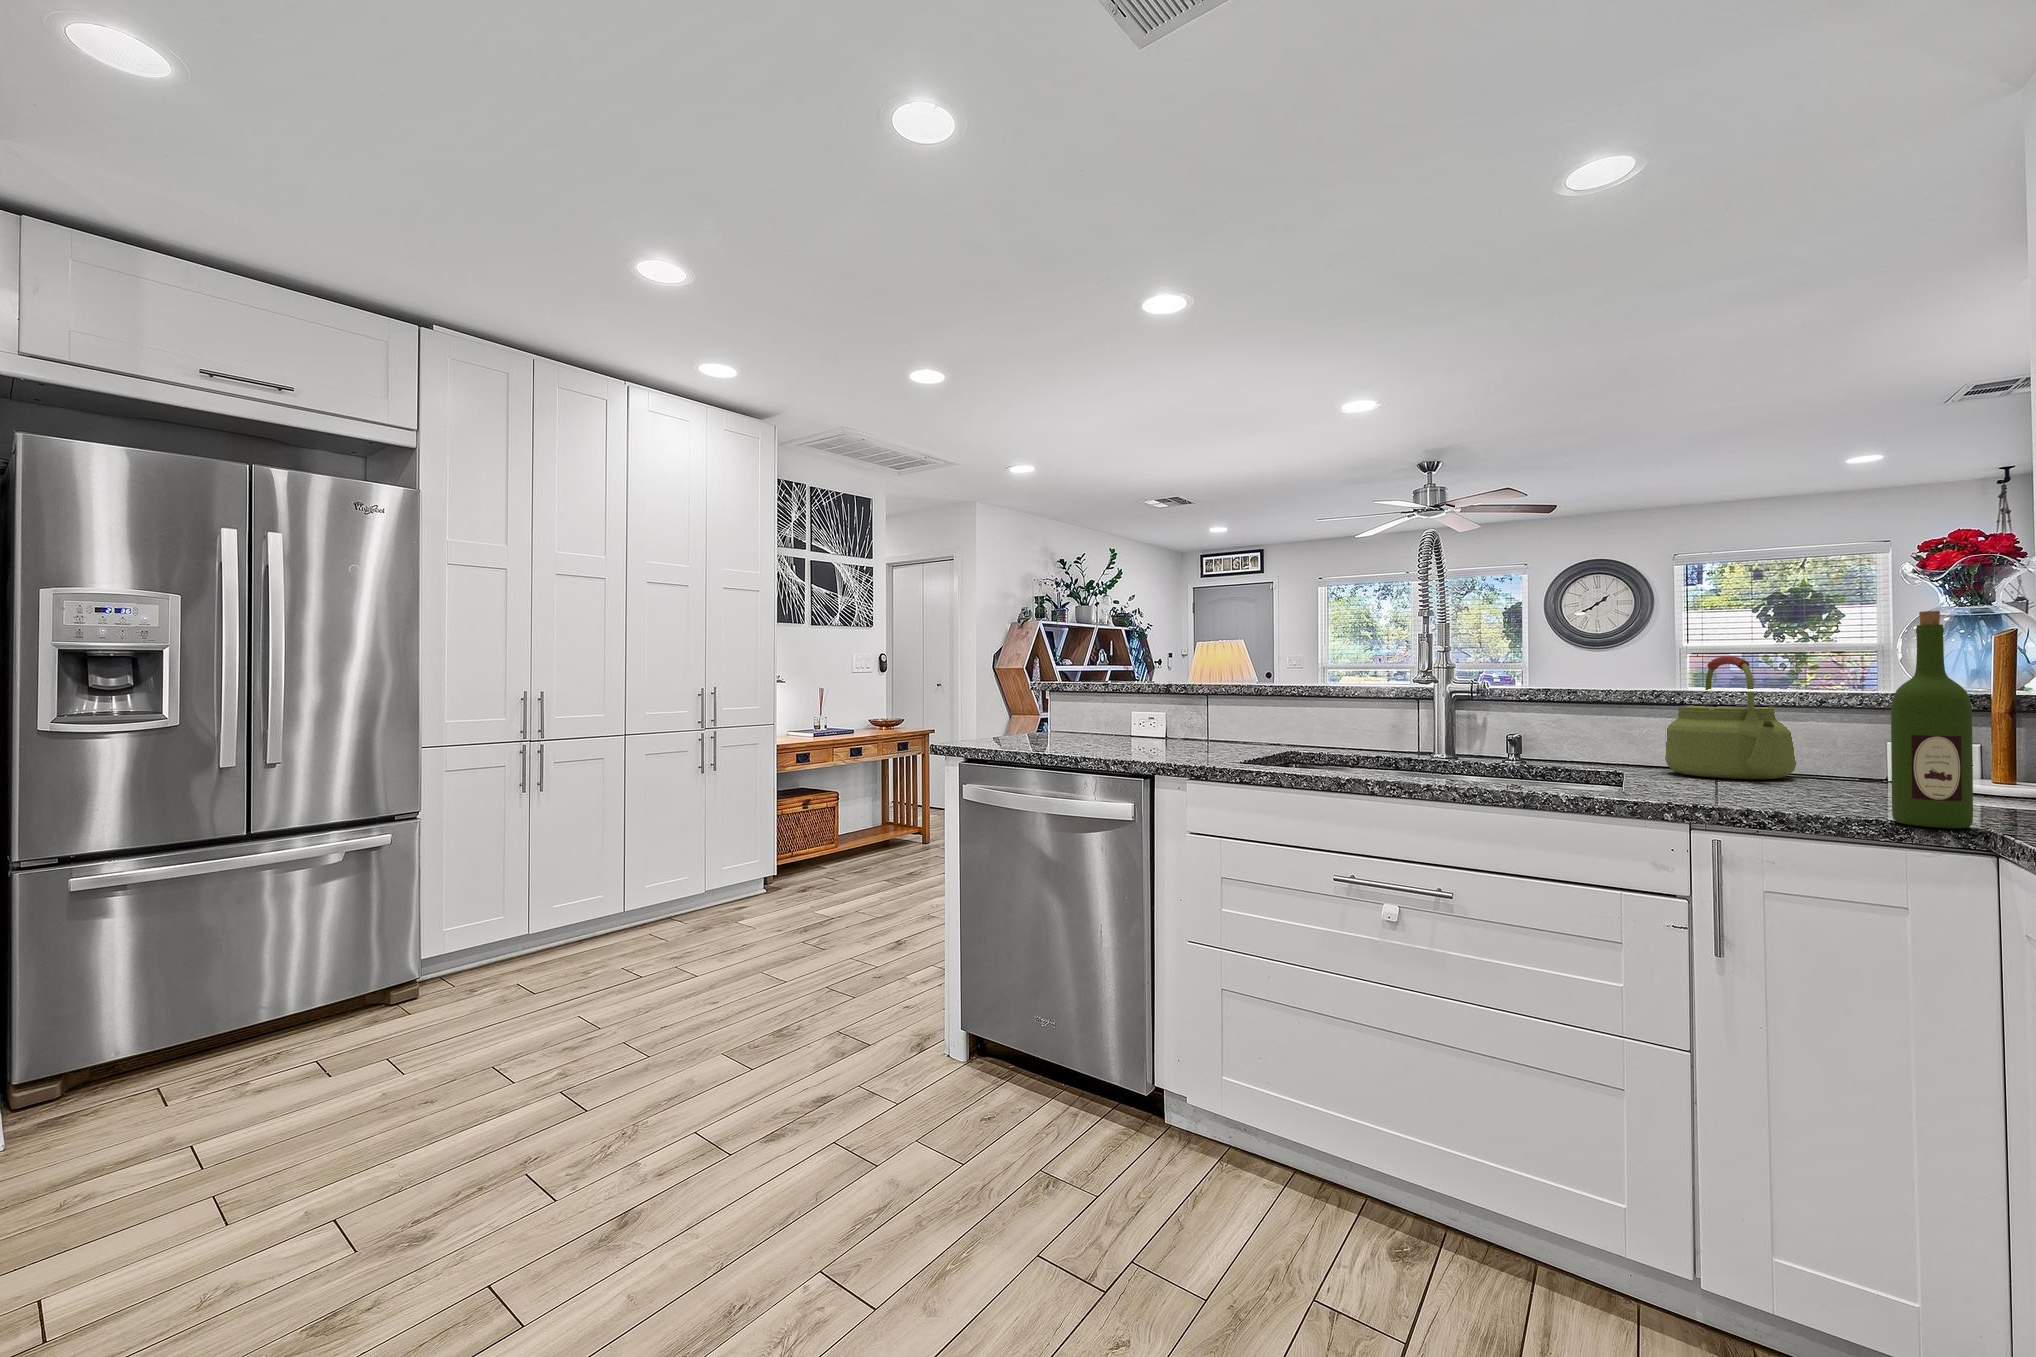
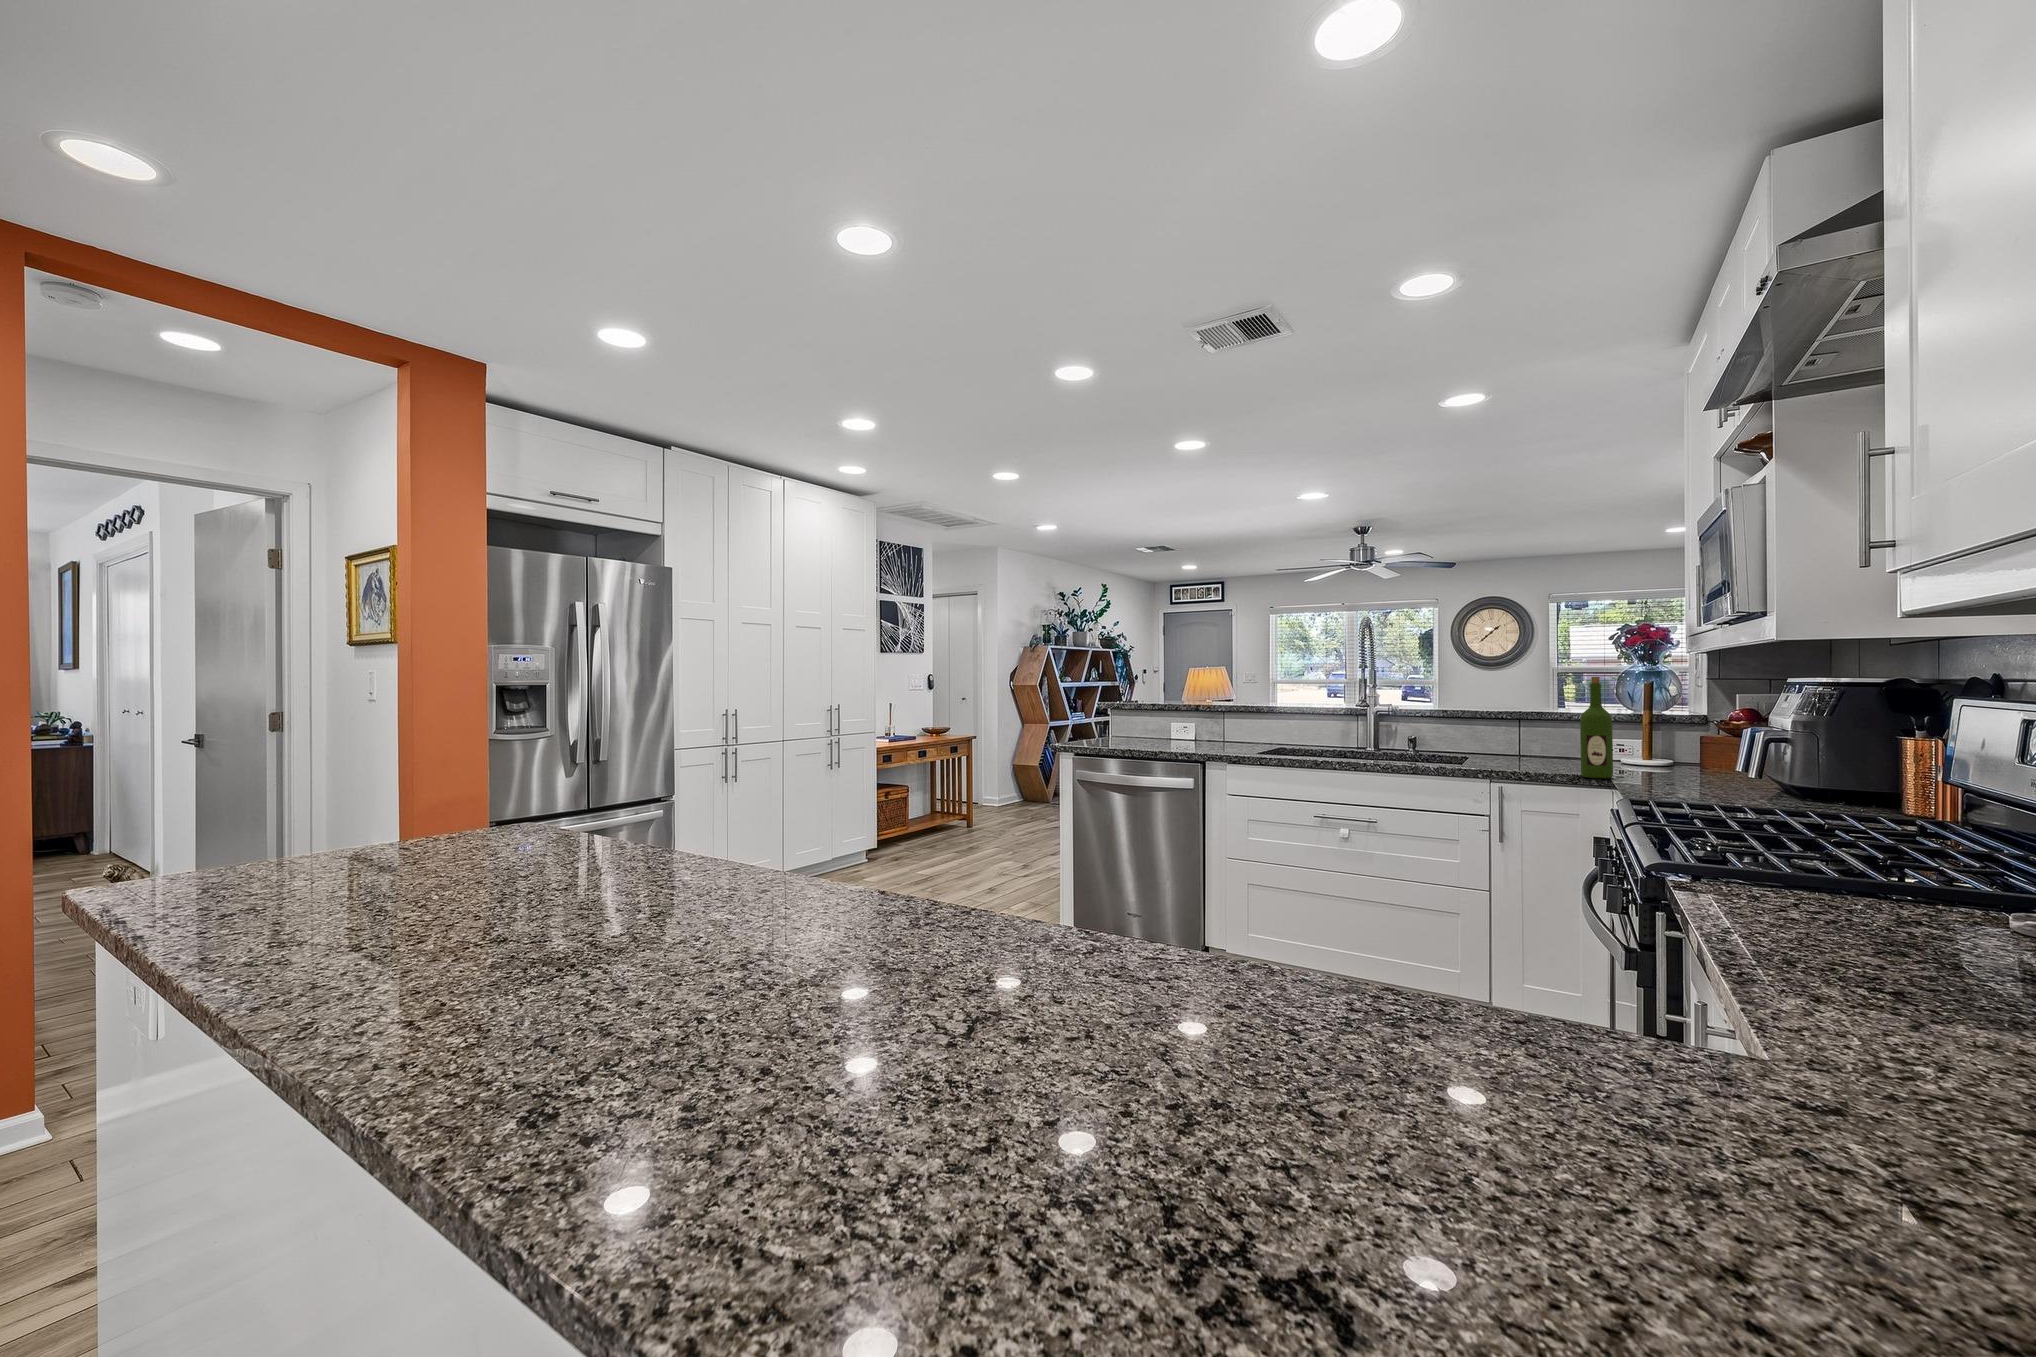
kettle: present [1665,656,1796,779] -> none [1497,692,1564,761]

